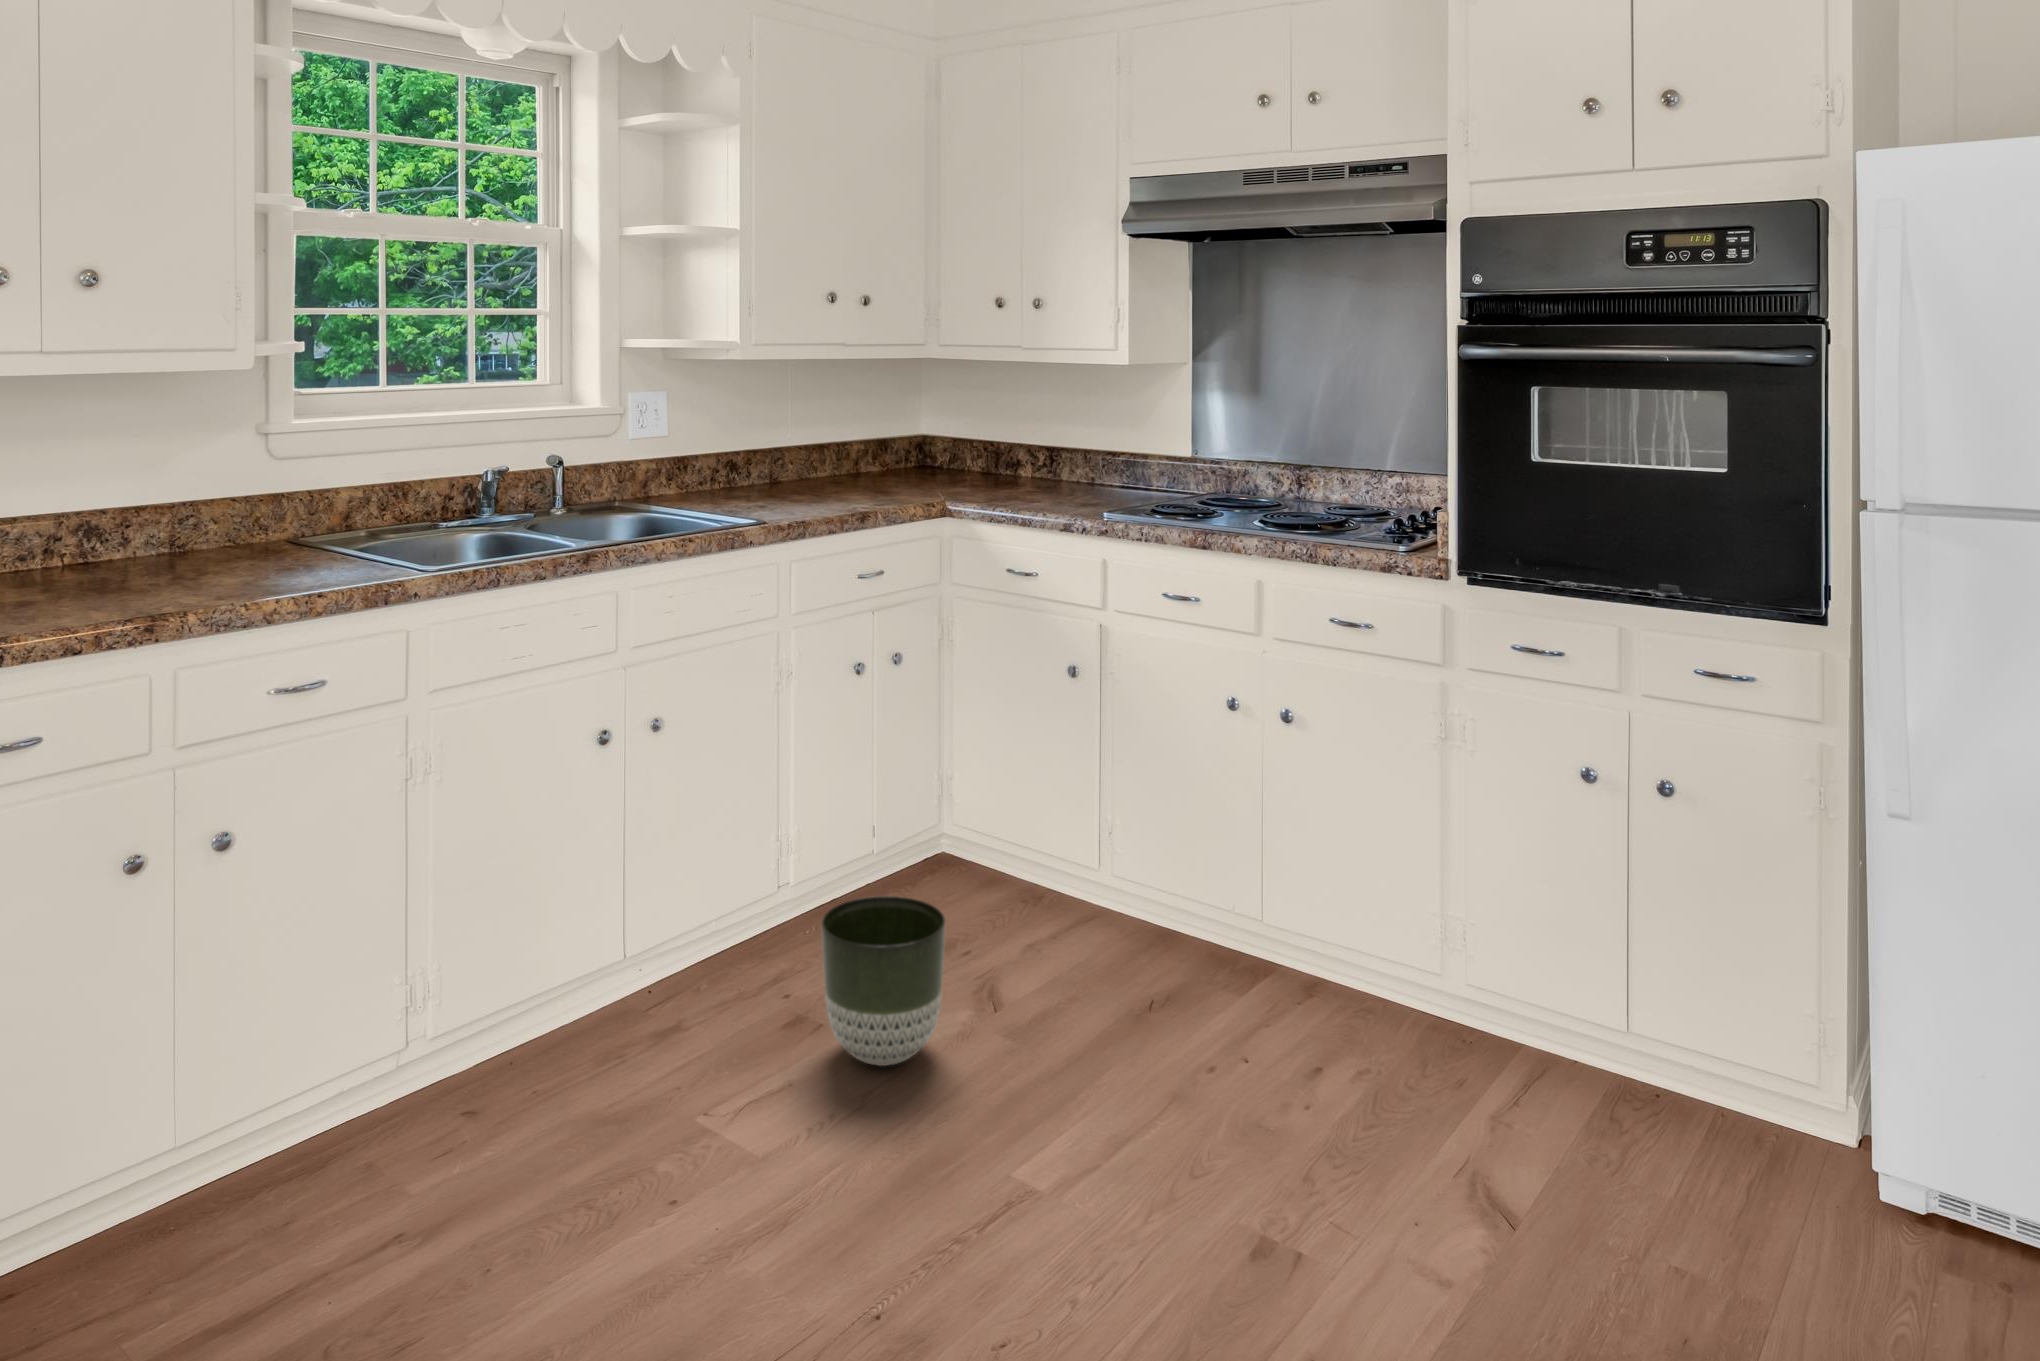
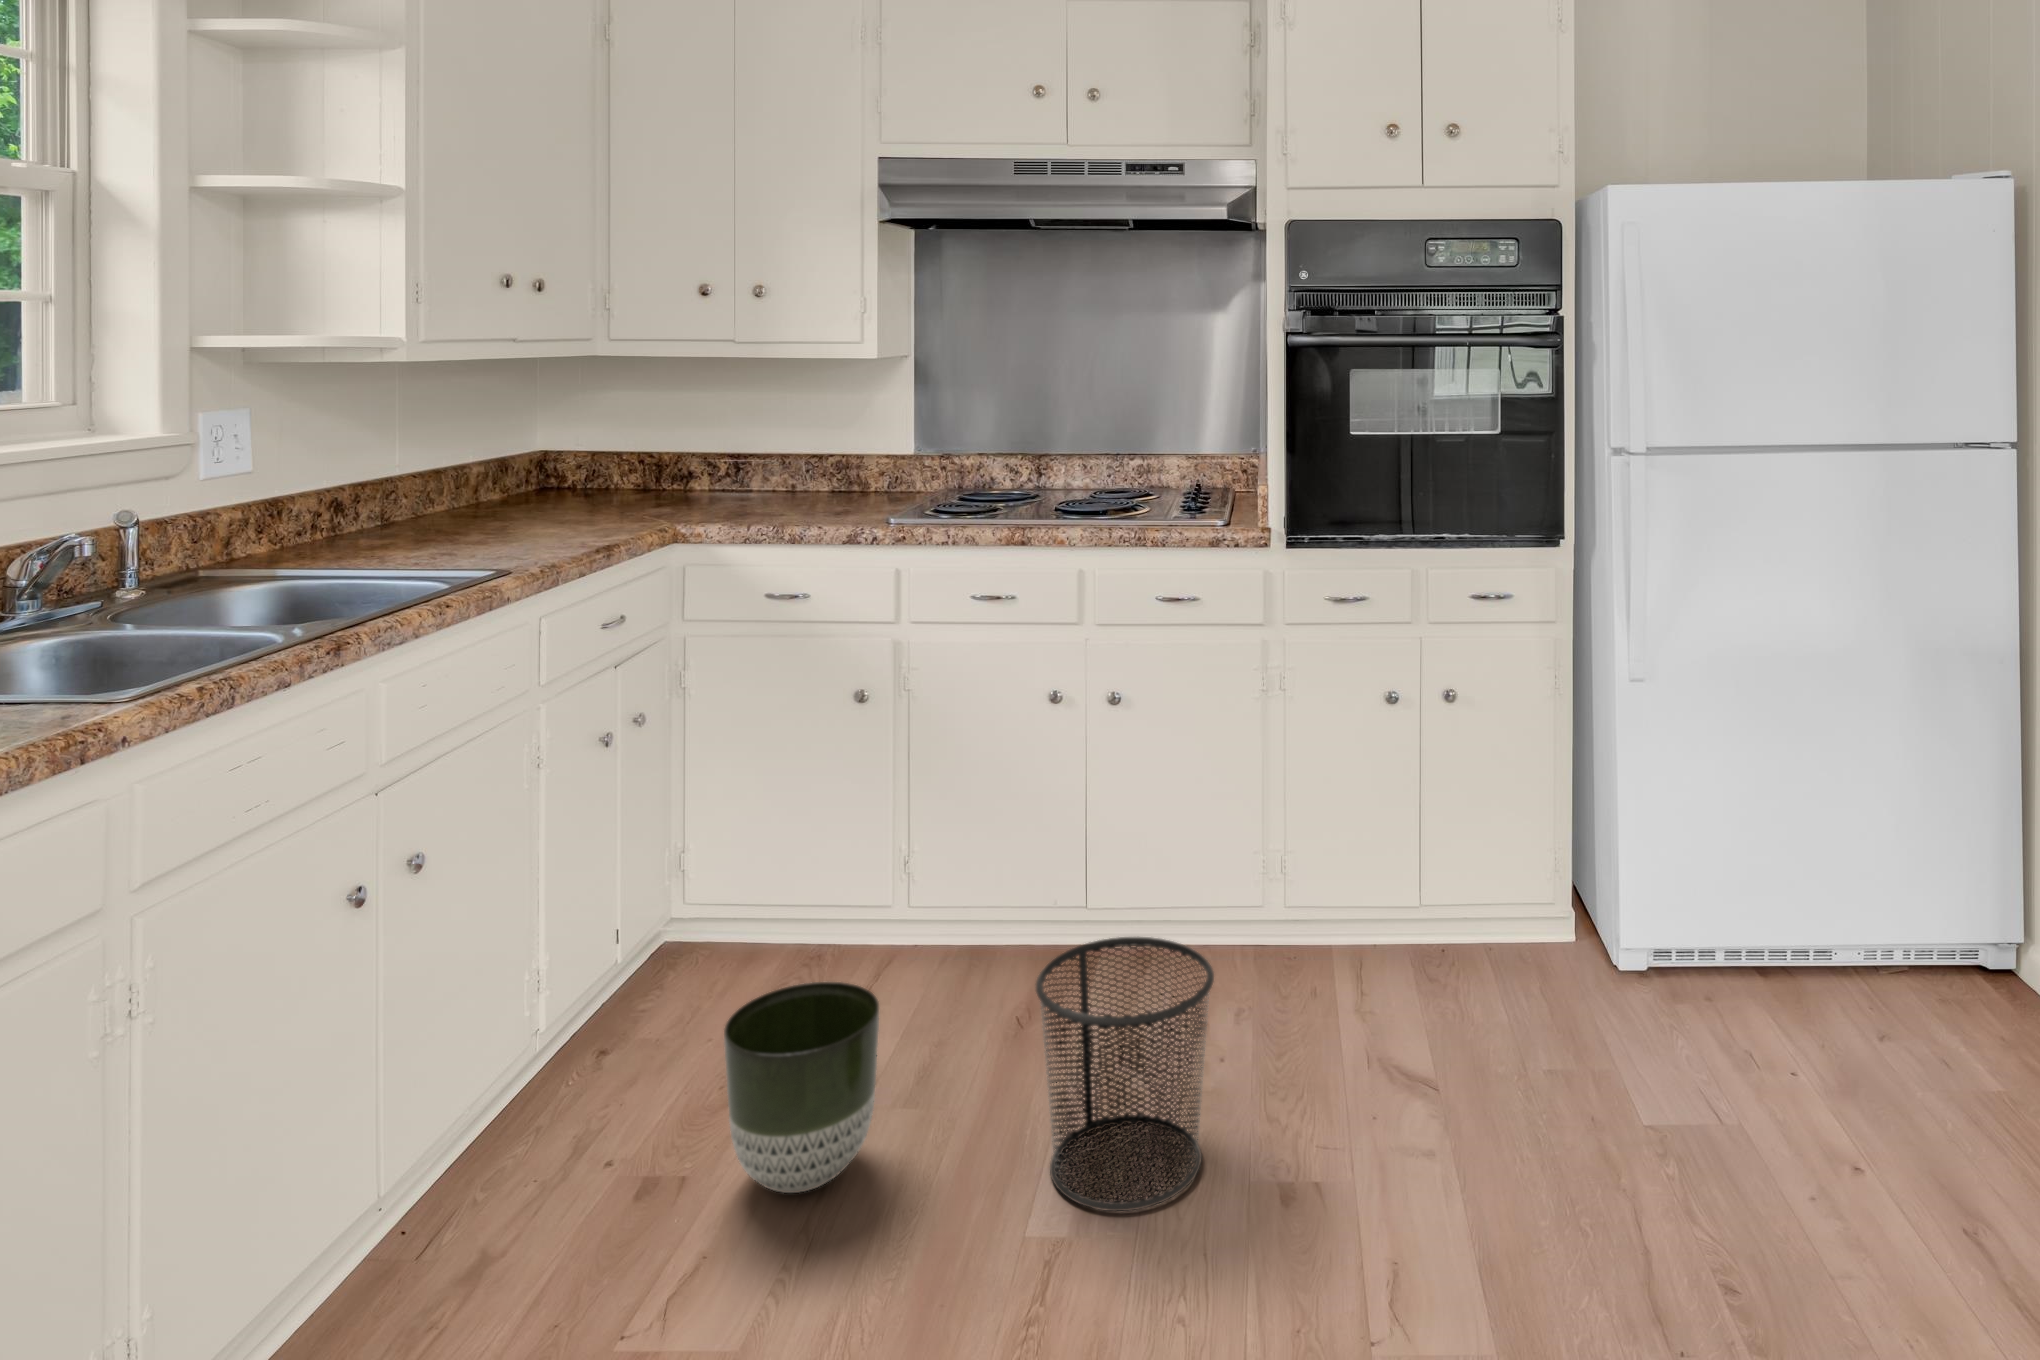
waste bin: none [1034,935,1209,1196] -> present [1036,937,1214,1211]

